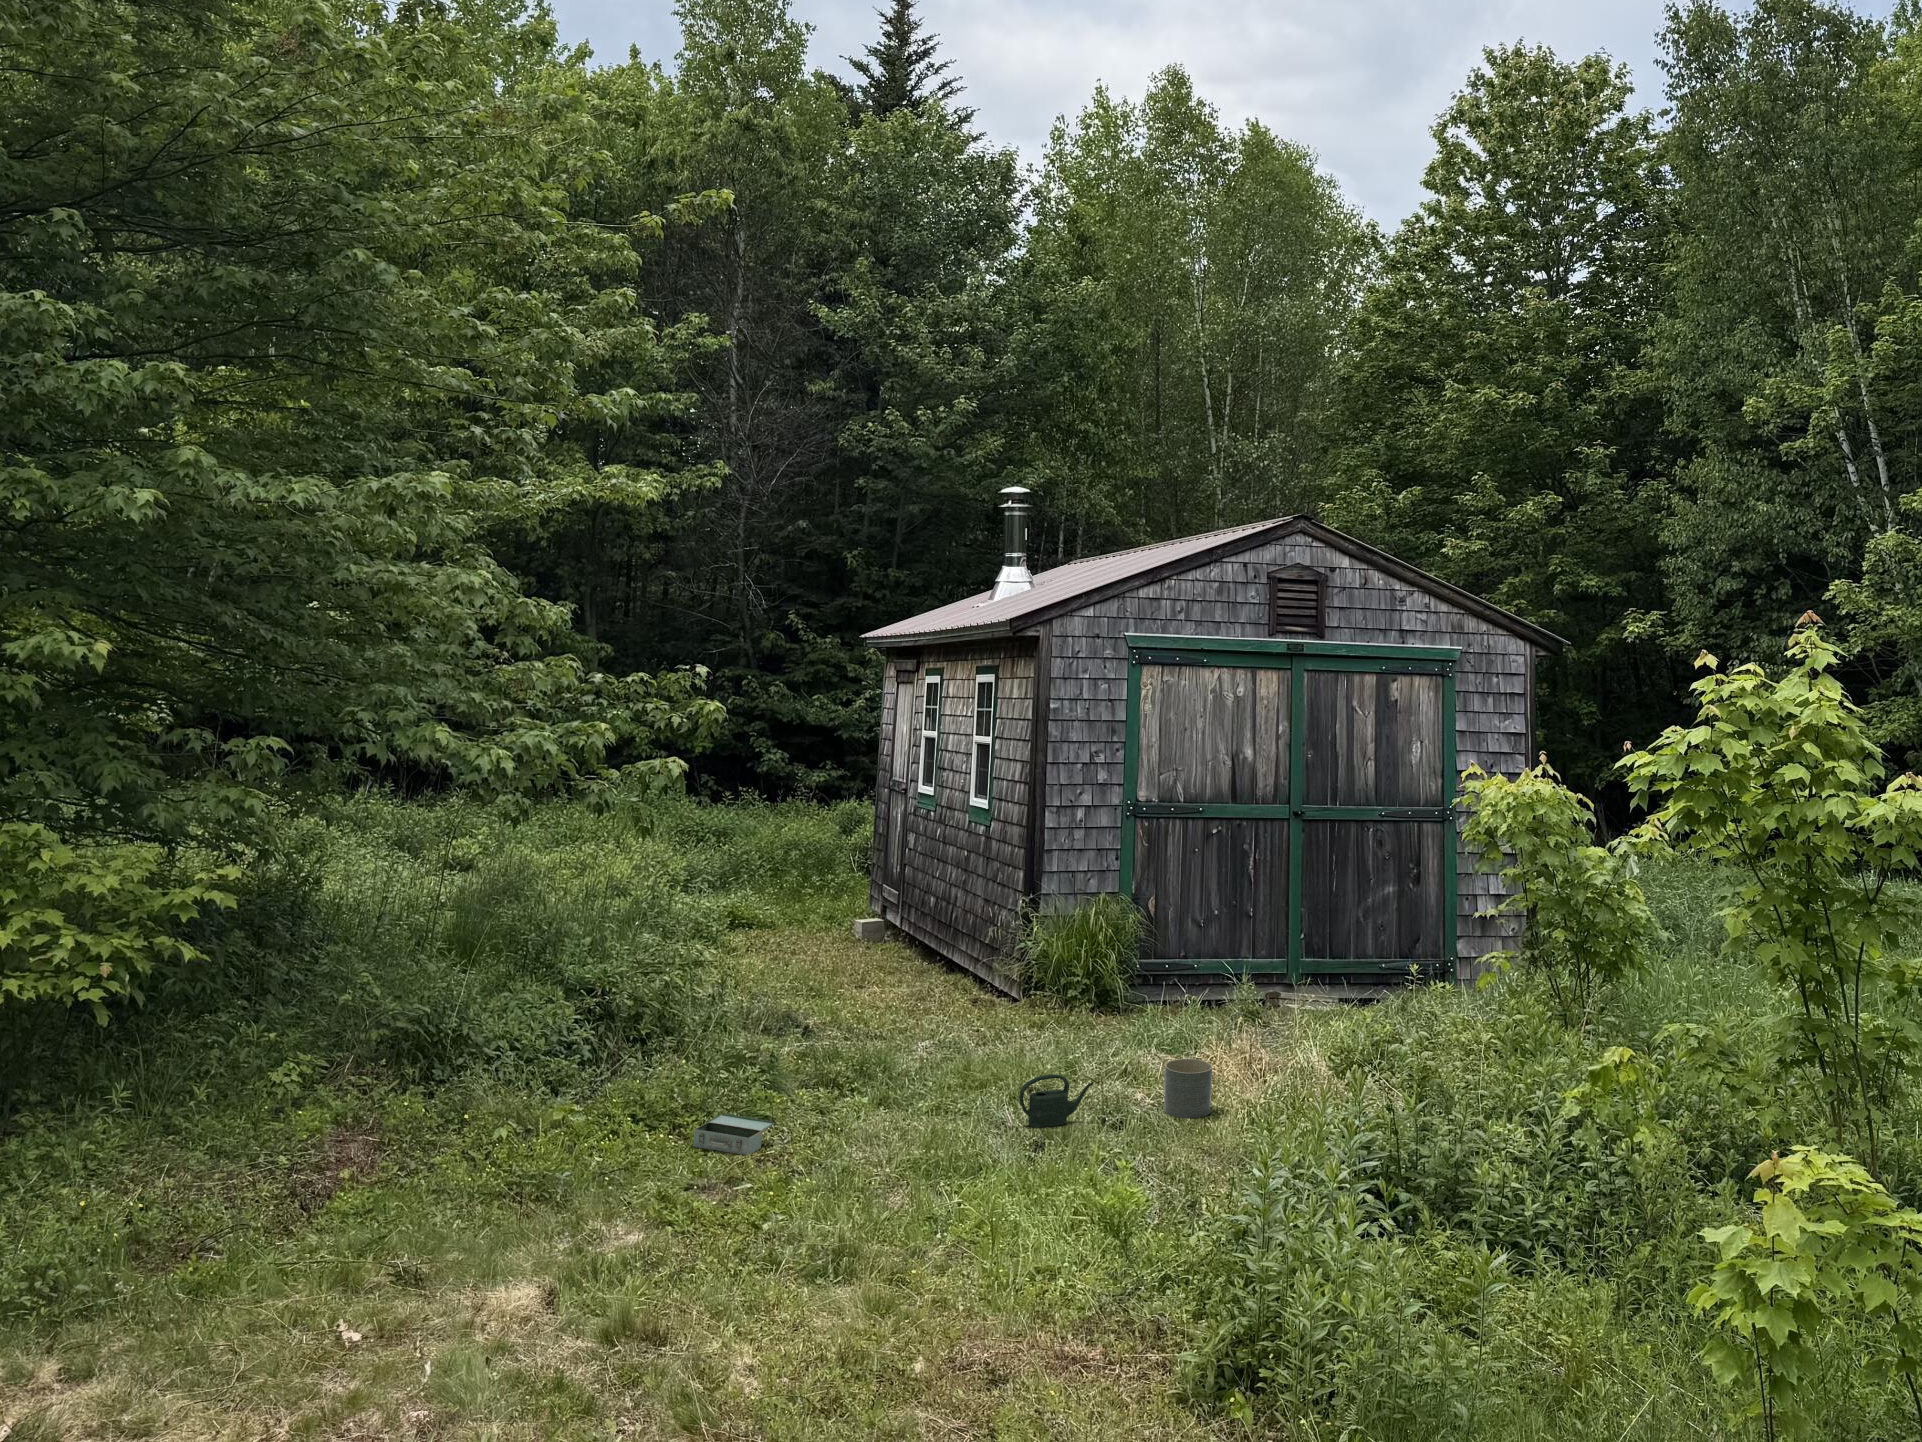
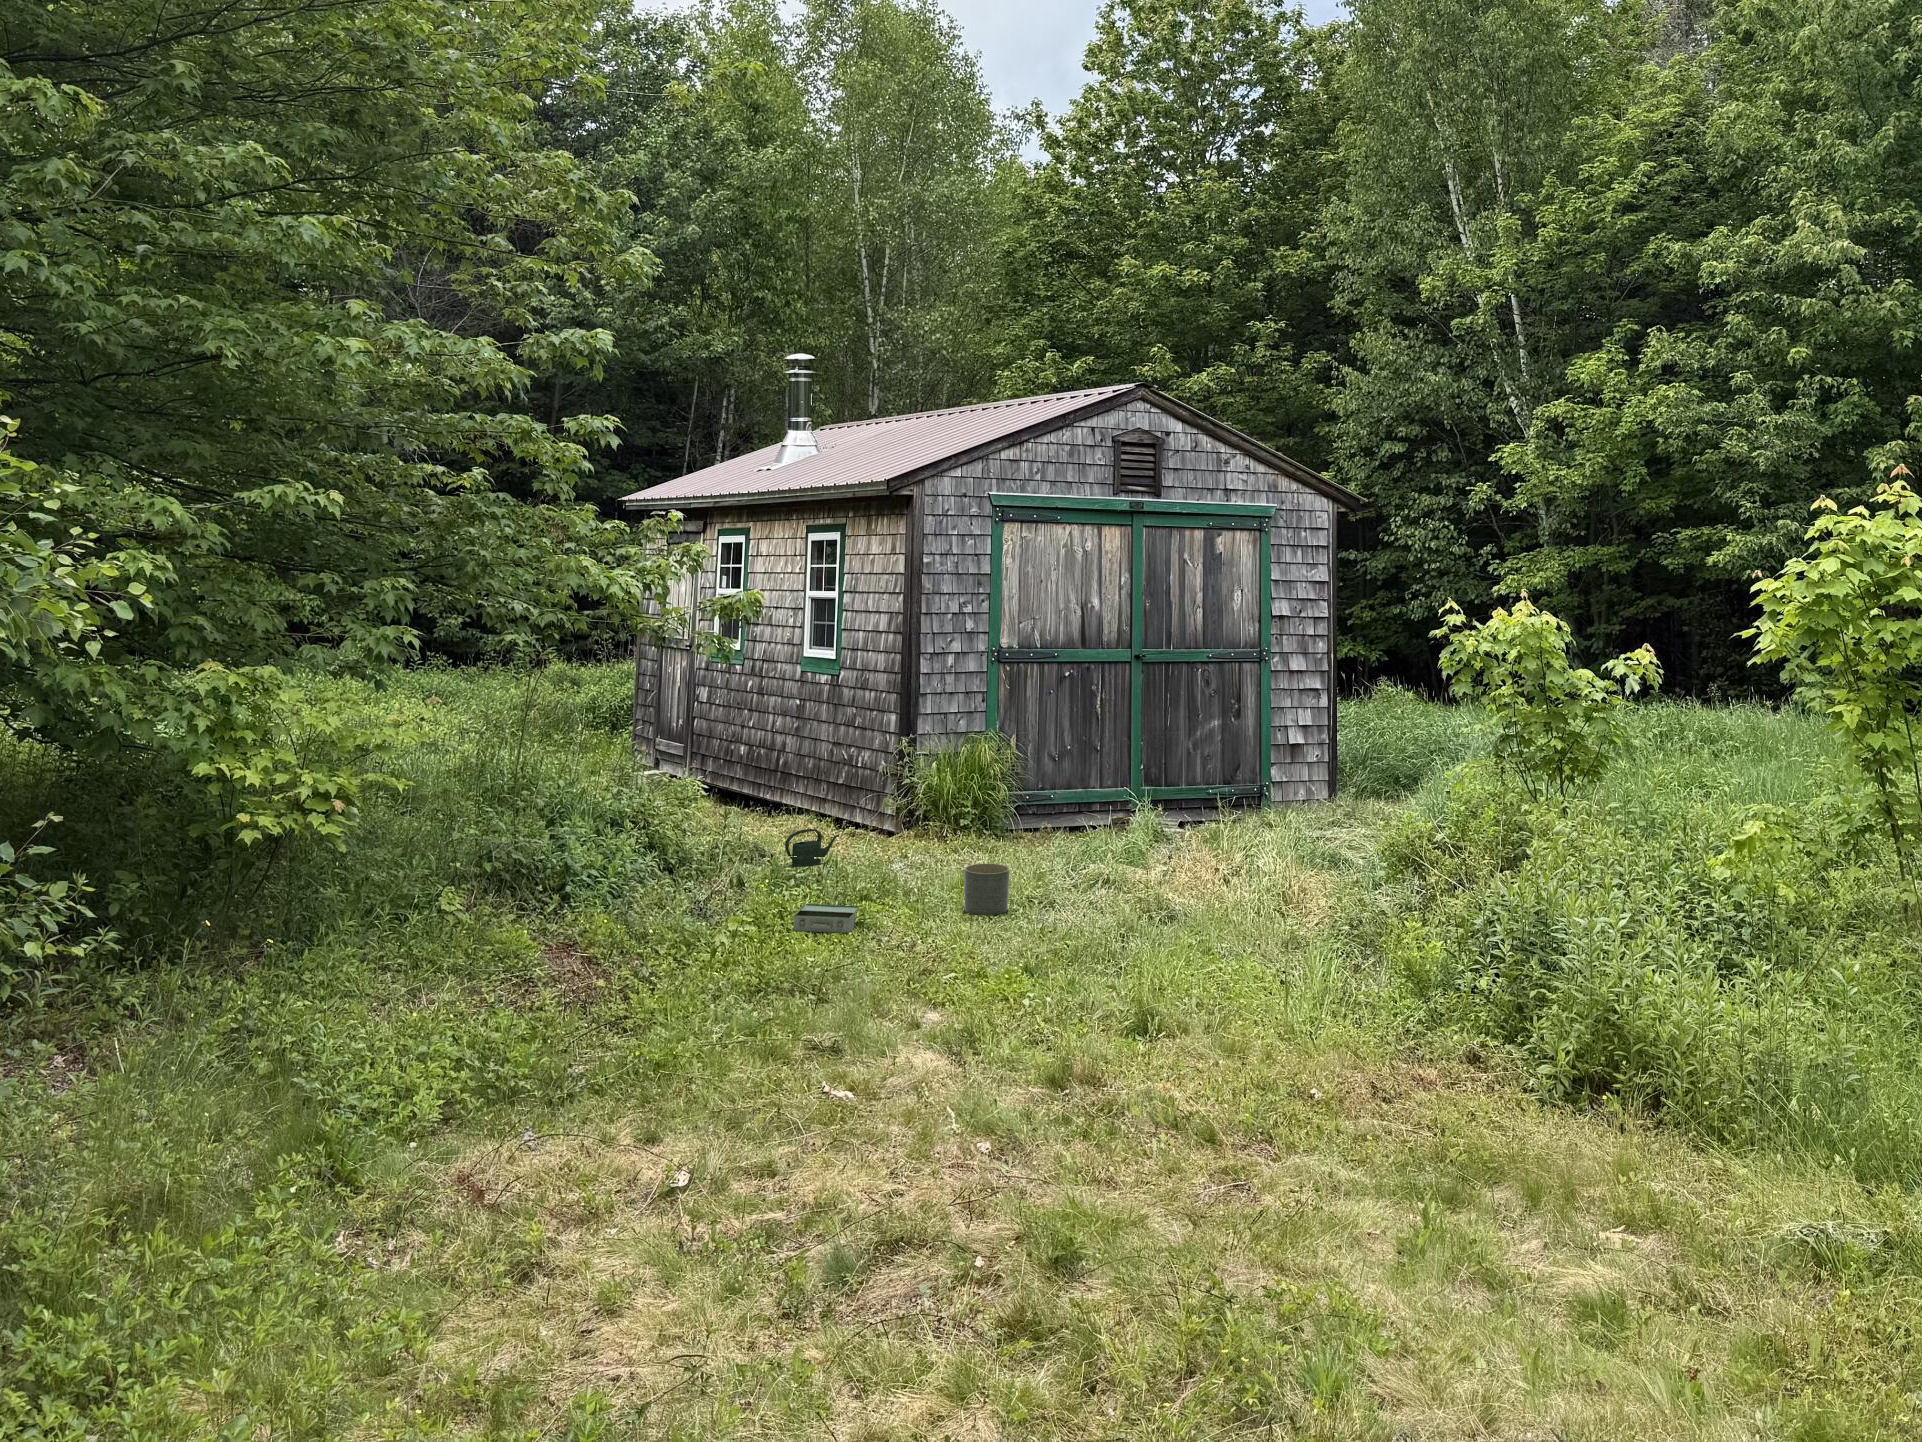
planter: present [1164,1059,1212,1118] -> present [964,863,1009,915]
watering can: present [1019,1074,1093,1128] -> present [785,829,839,867]

